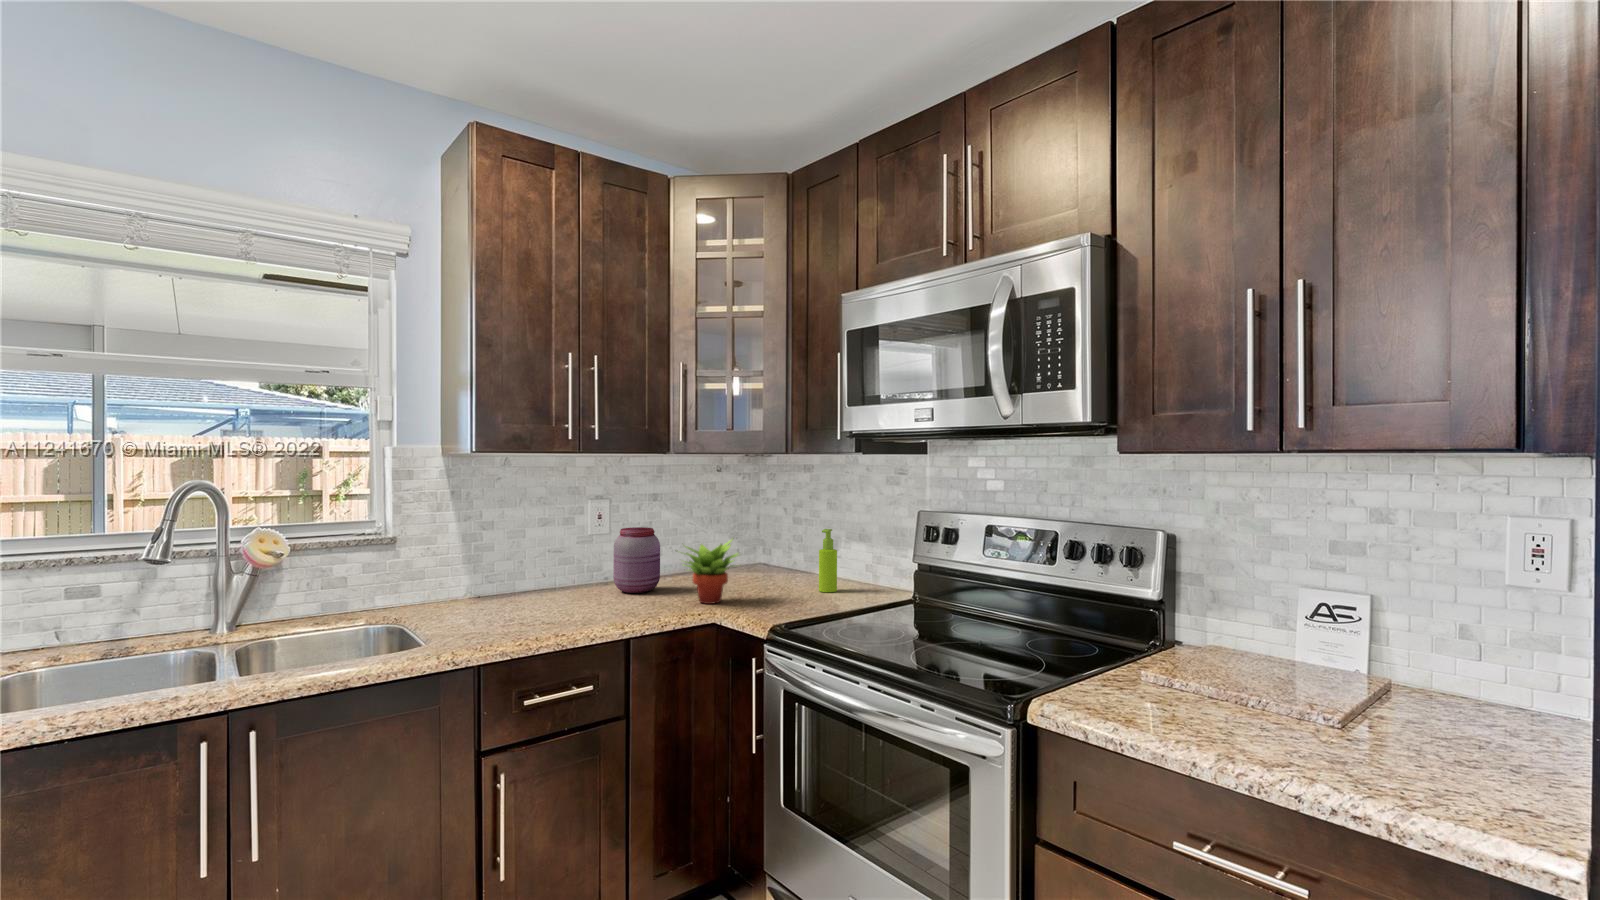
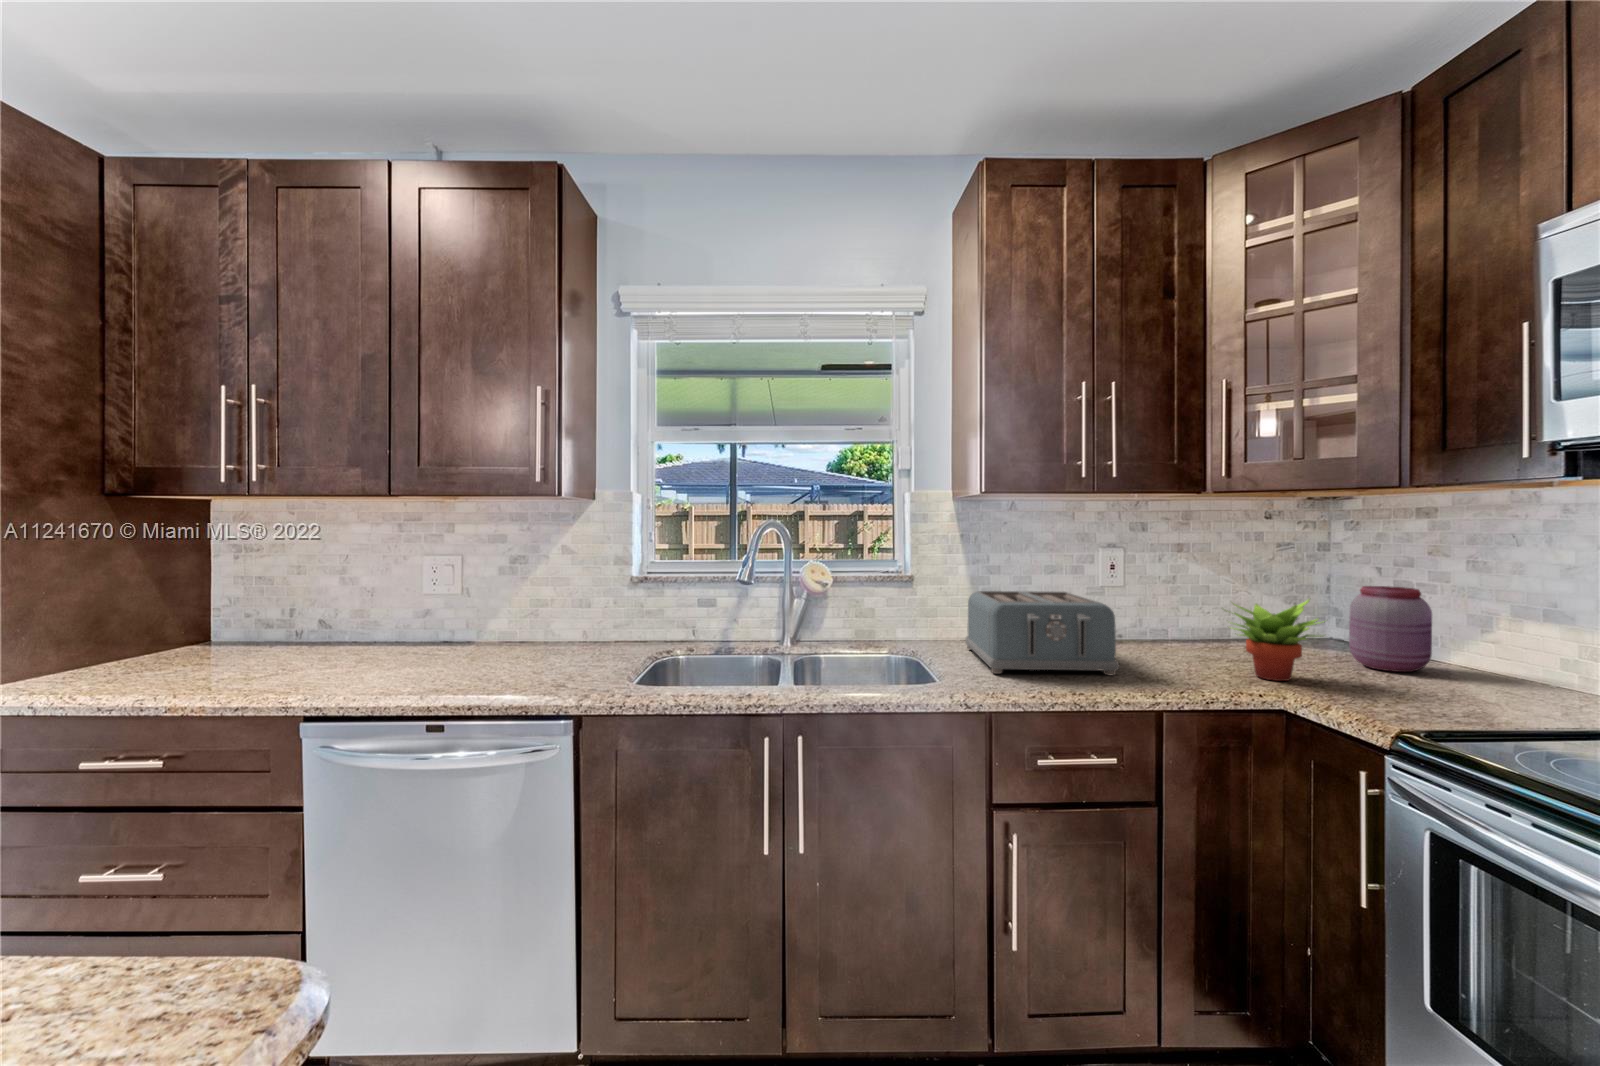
jar: present [613,527,660,593] -> present [1349,586,1432,672]
soap dispenser: present [819,529,837,592] -> none [1462,596,1503,690]
toaster: none [454,544,597,630] -> present [965,591,1119,676]

